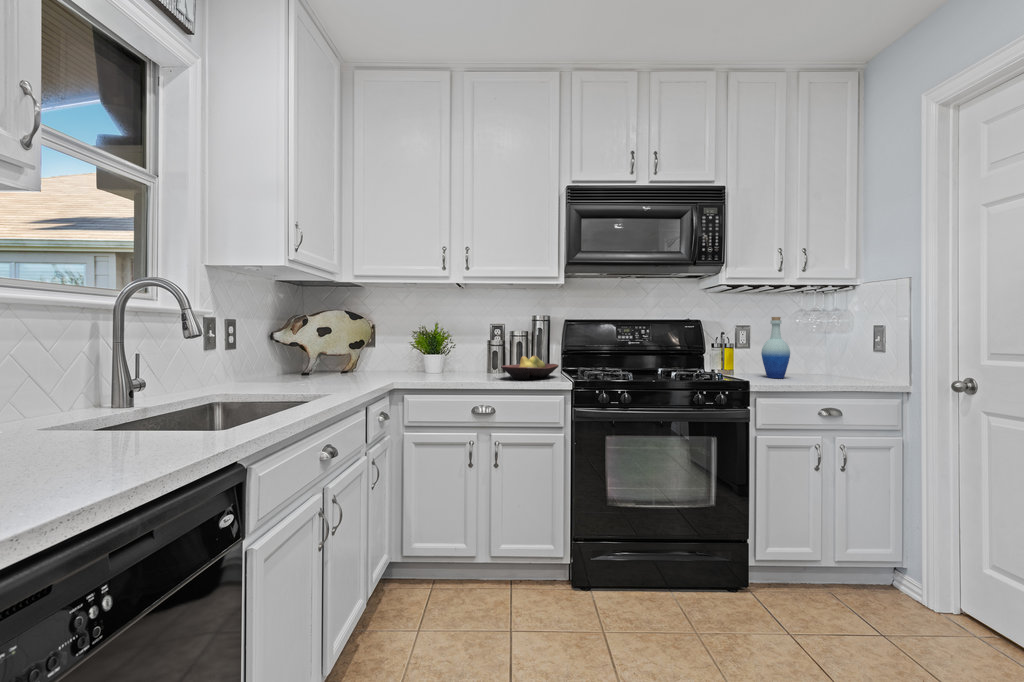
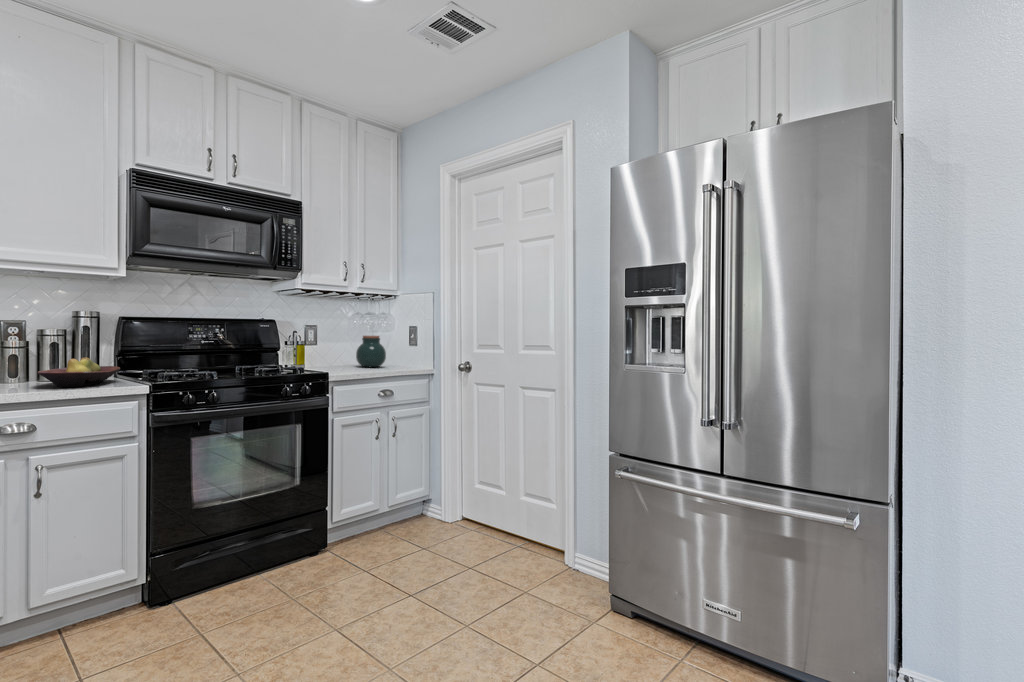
bottle: present [761,317,790,378] -> none [331,319,353,370]
jar: none [797,338,838,377] -> present [356,336,386,367]

